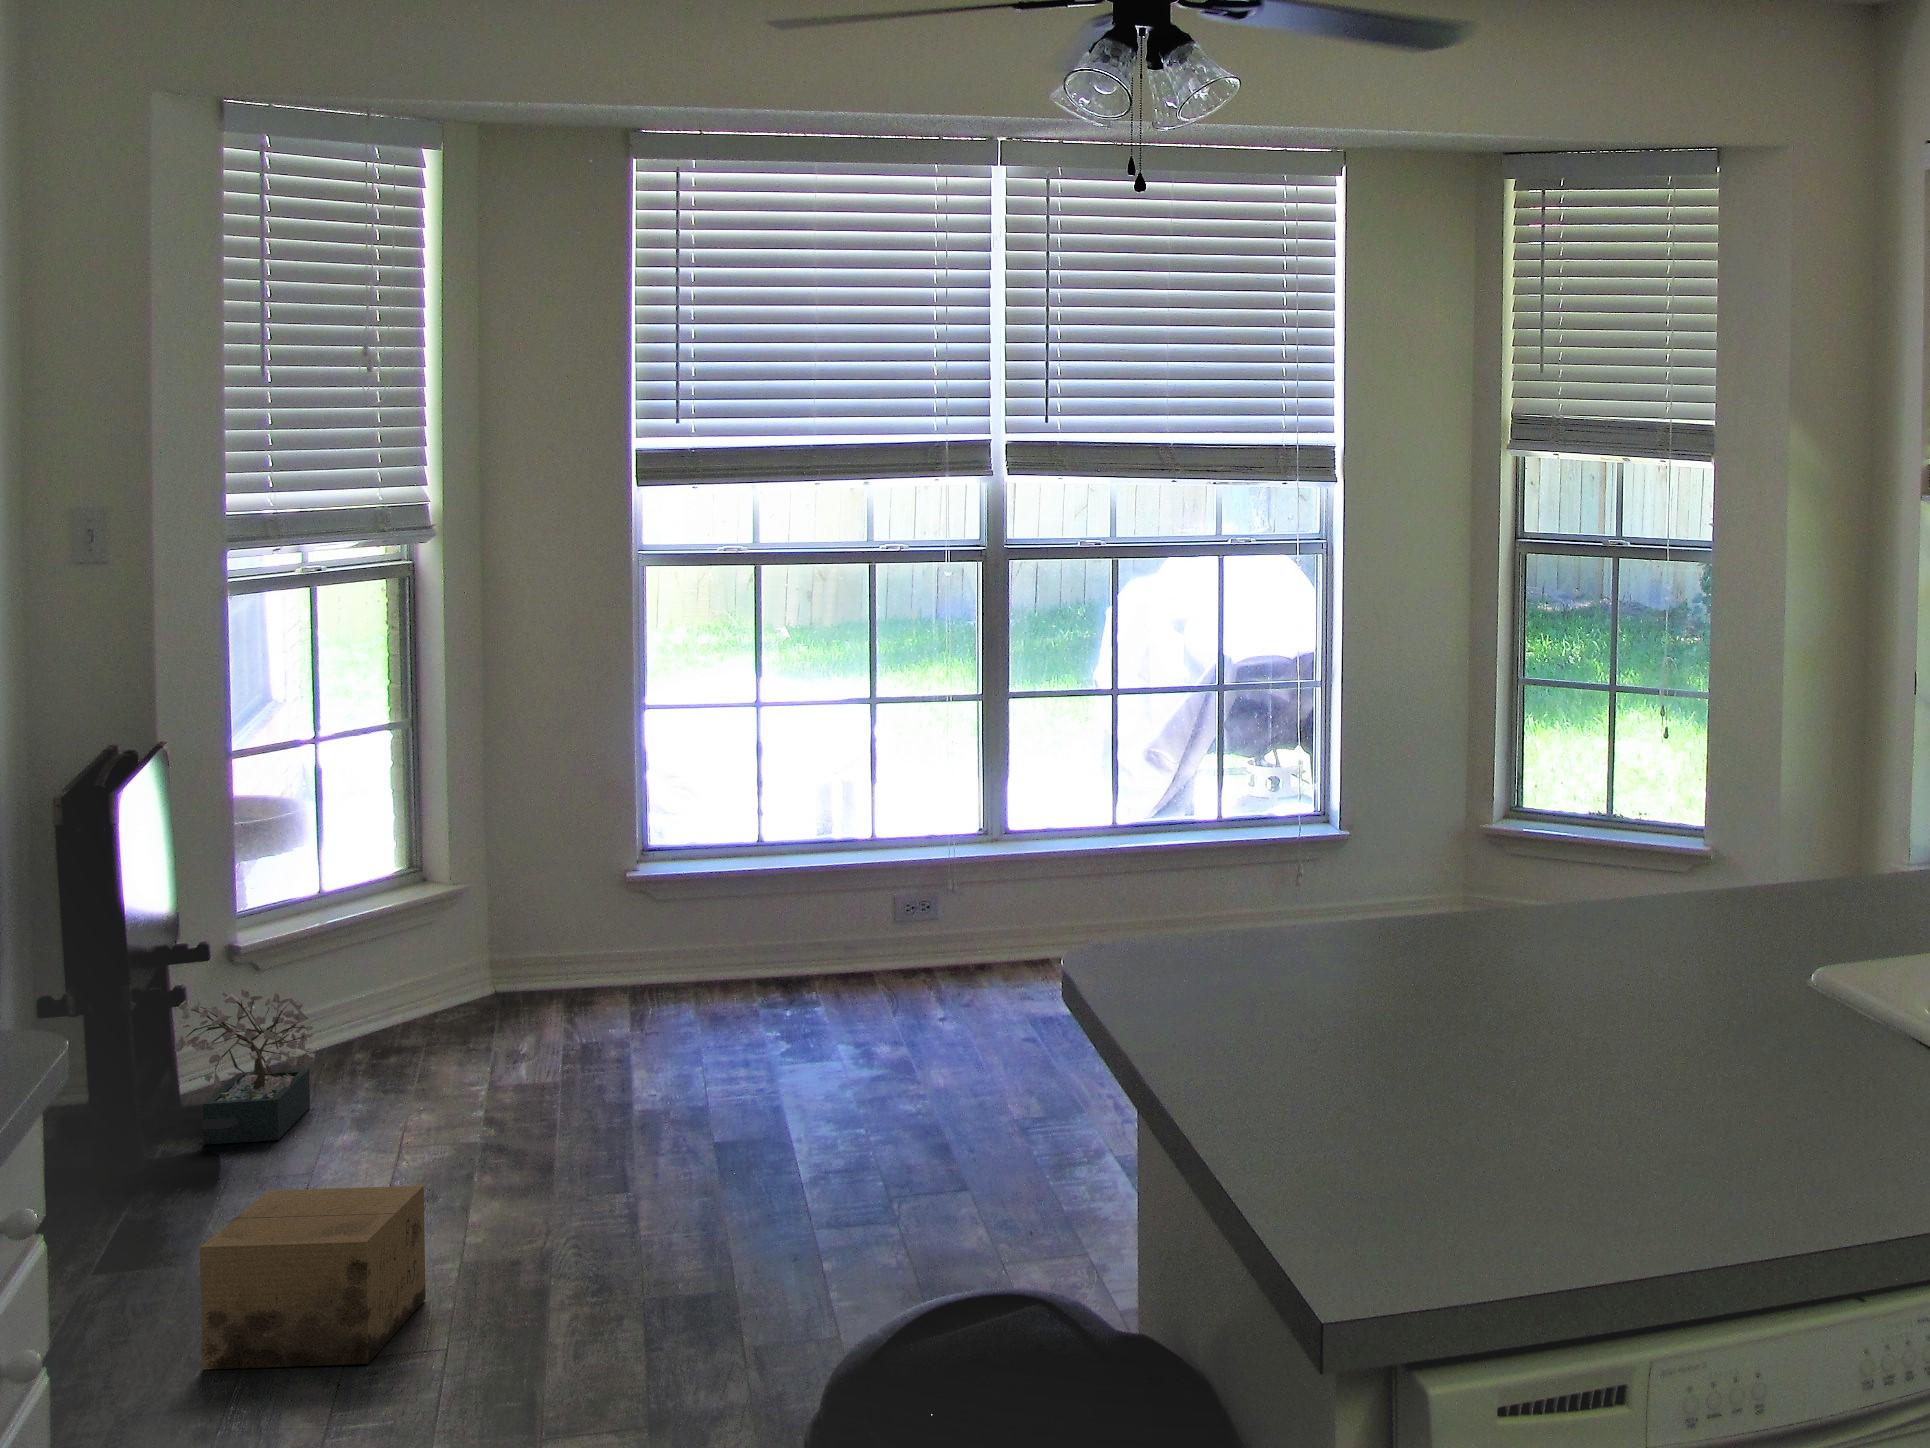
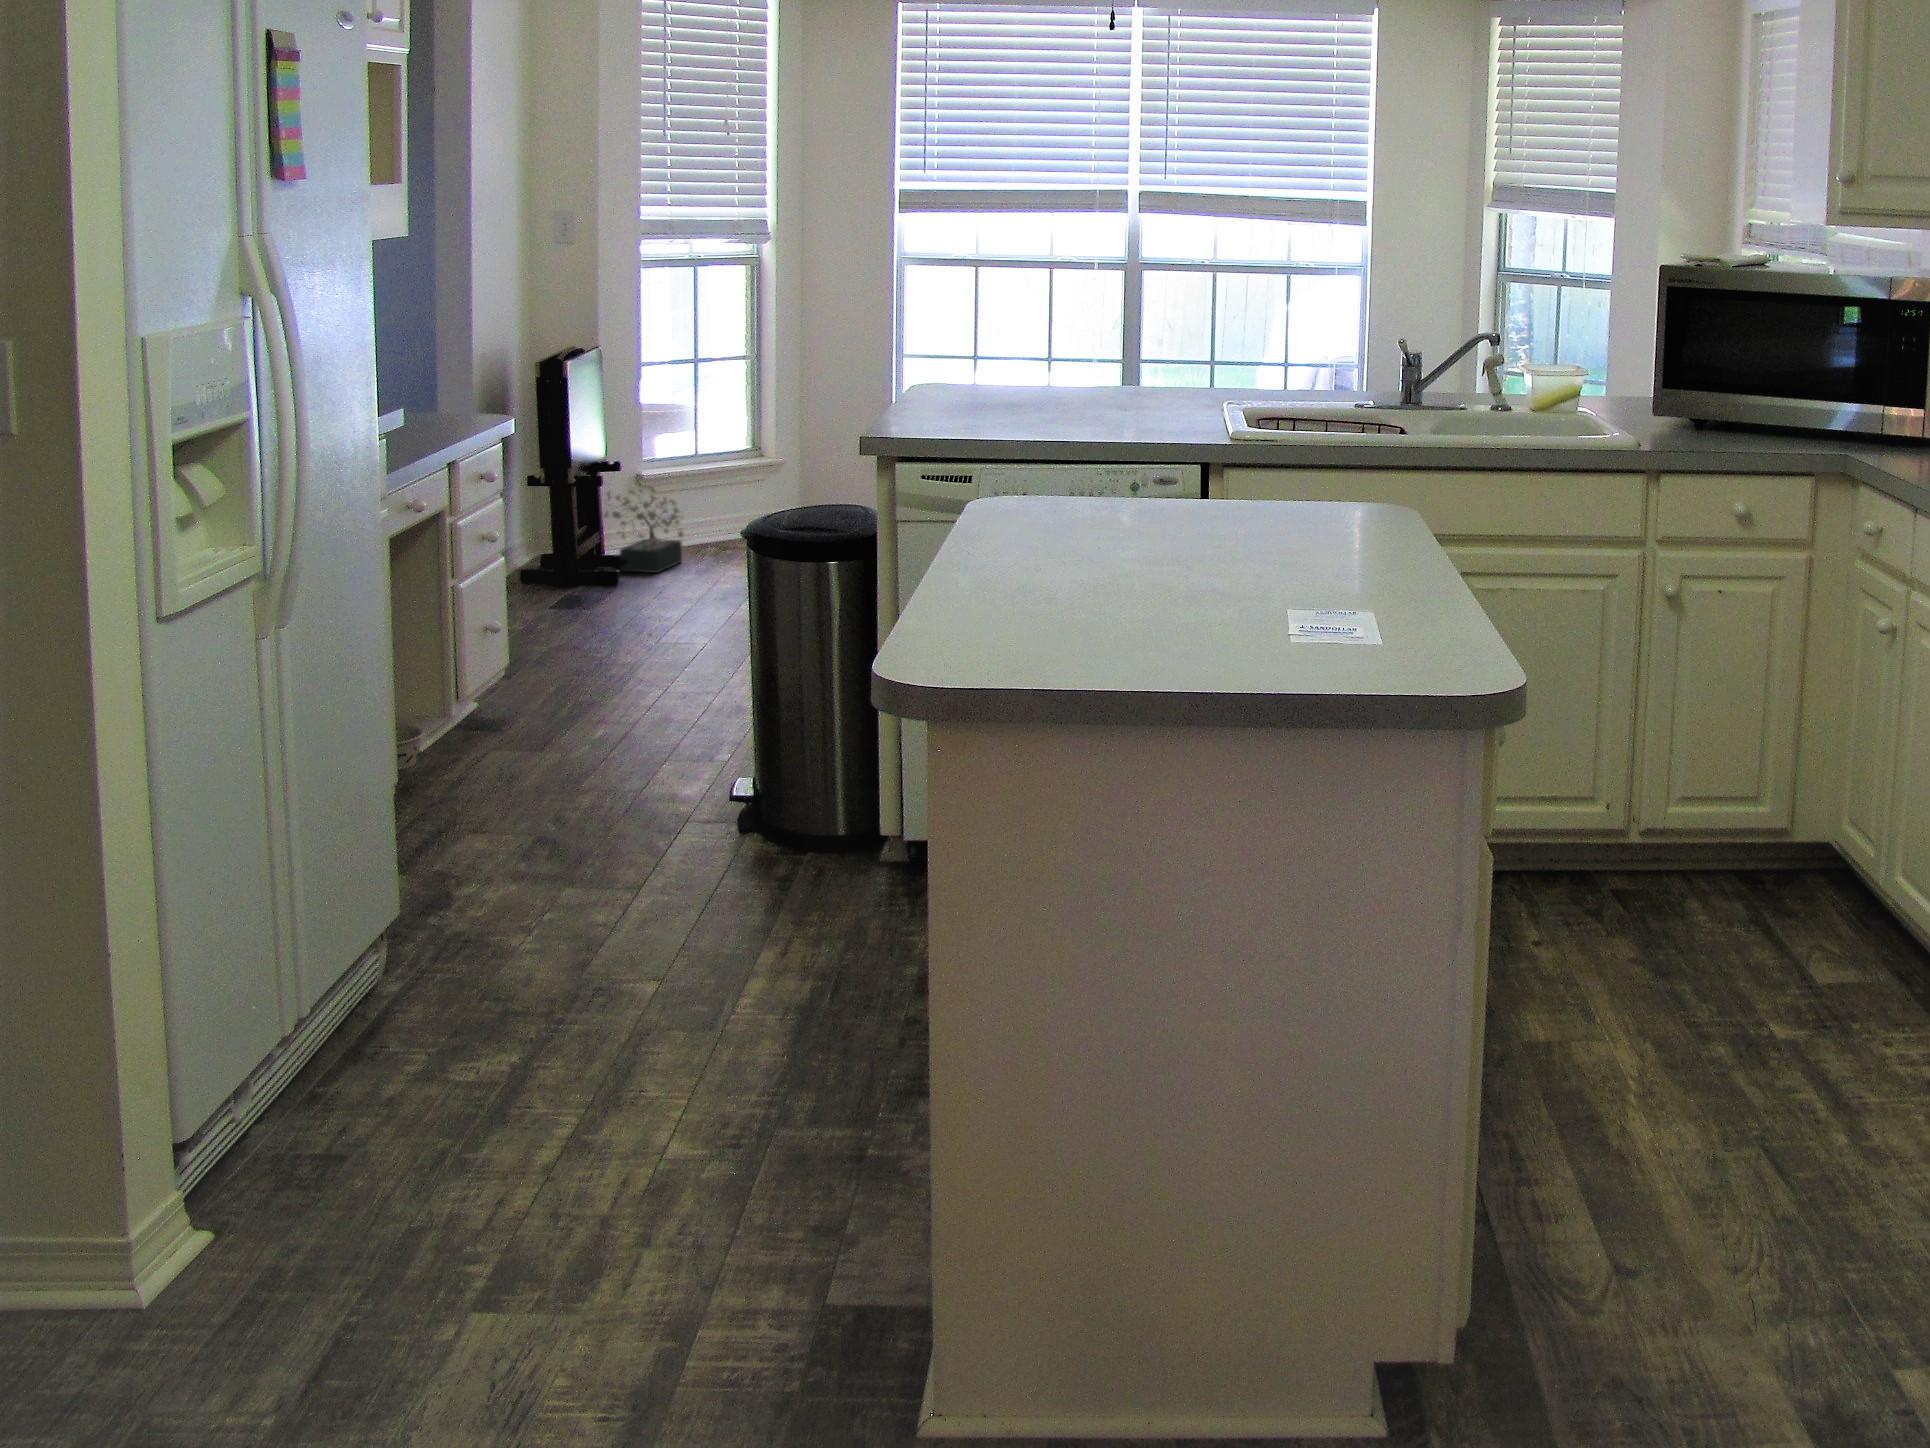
cardboard box: present [200,1186,426,1370] -> none [572,572,688,653]

